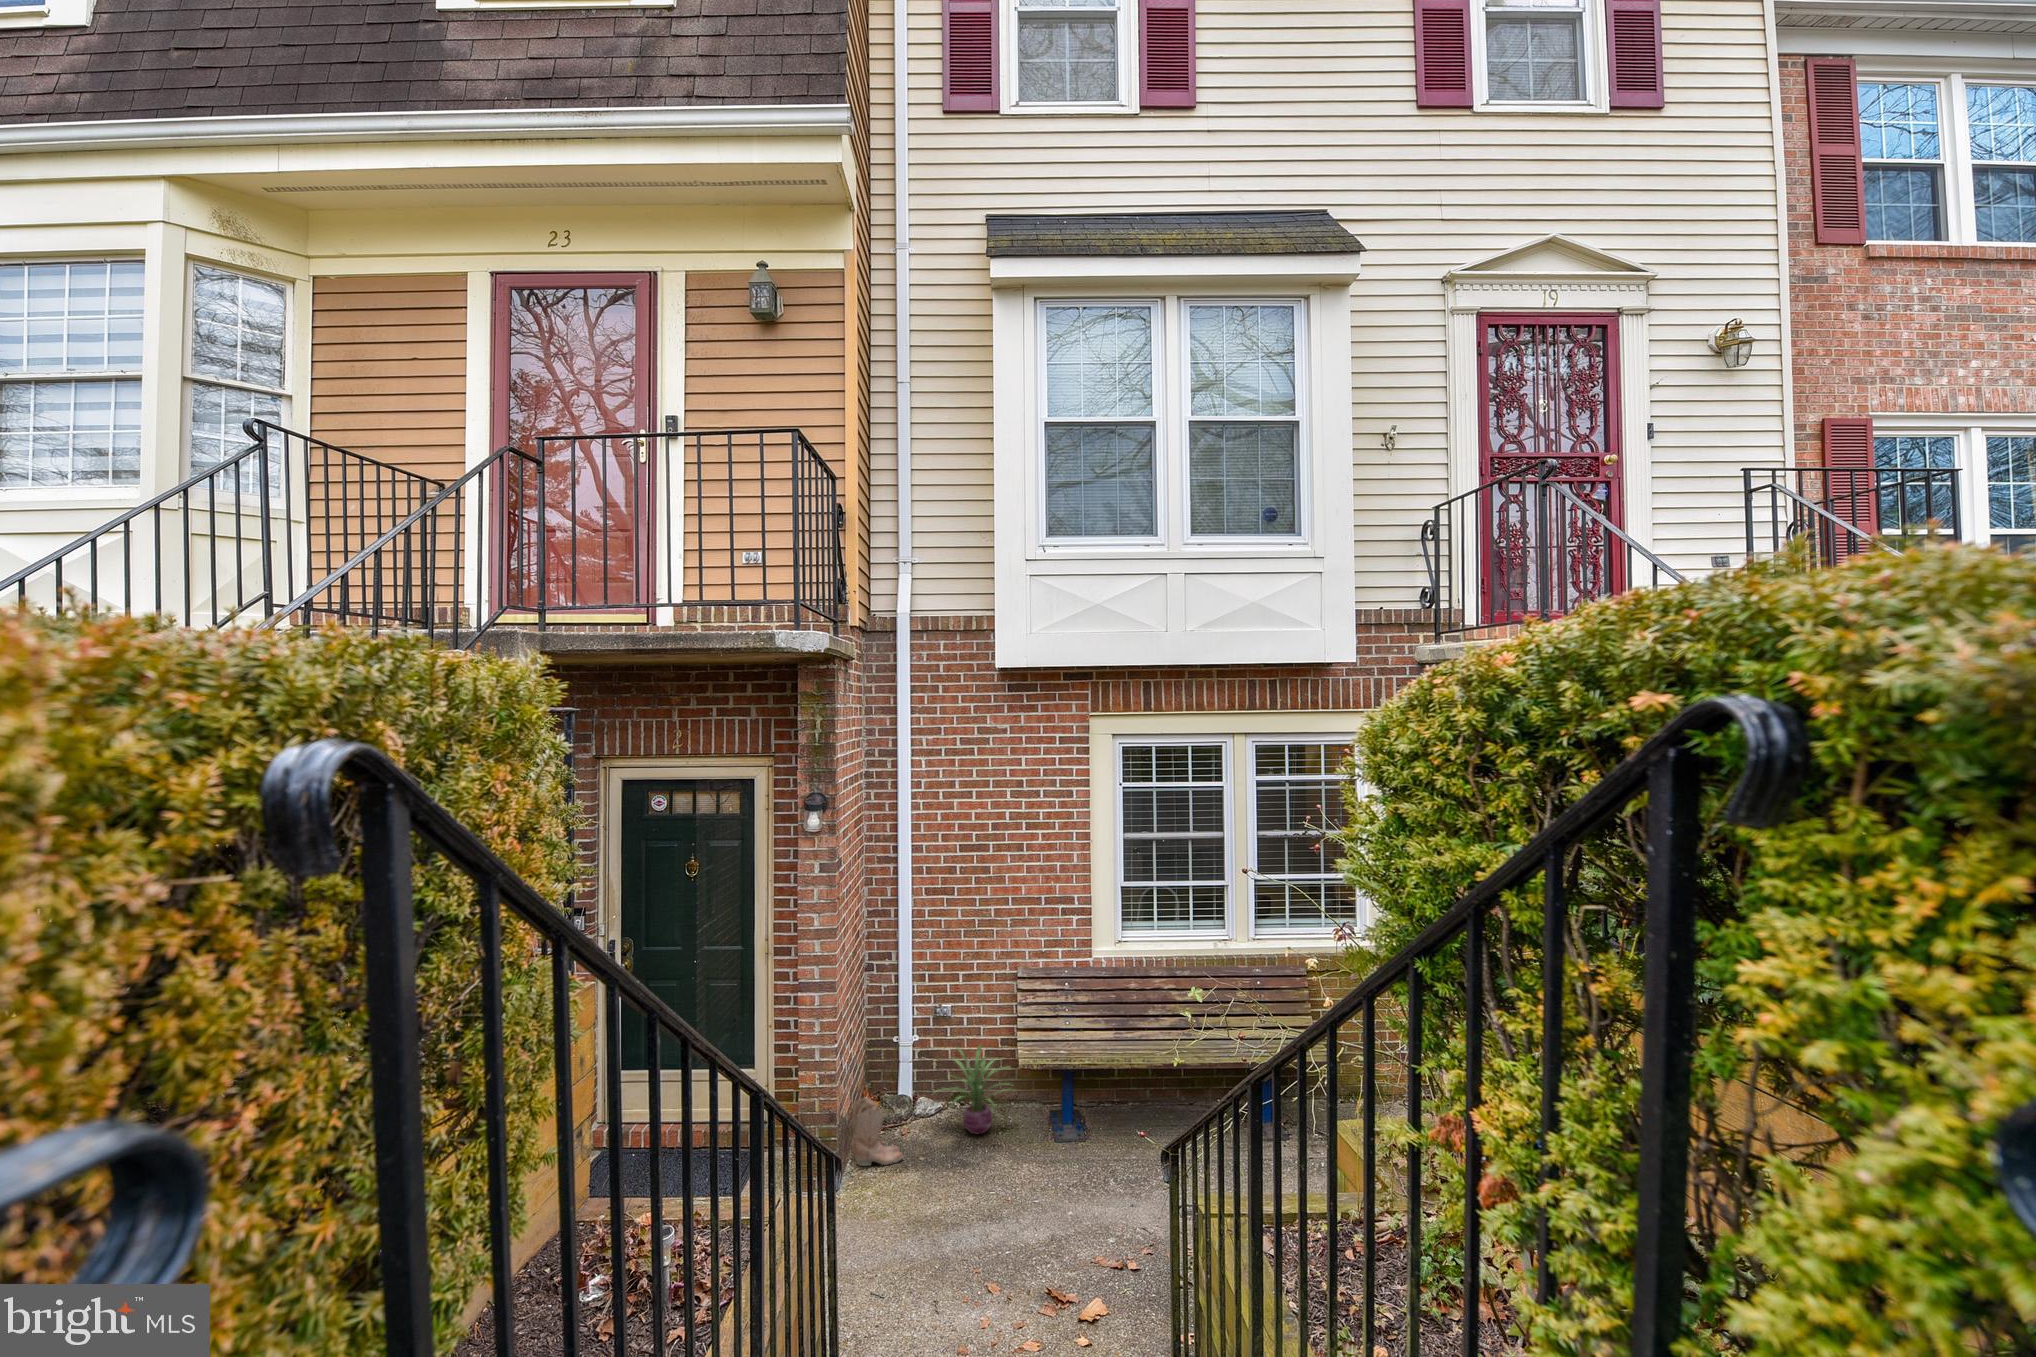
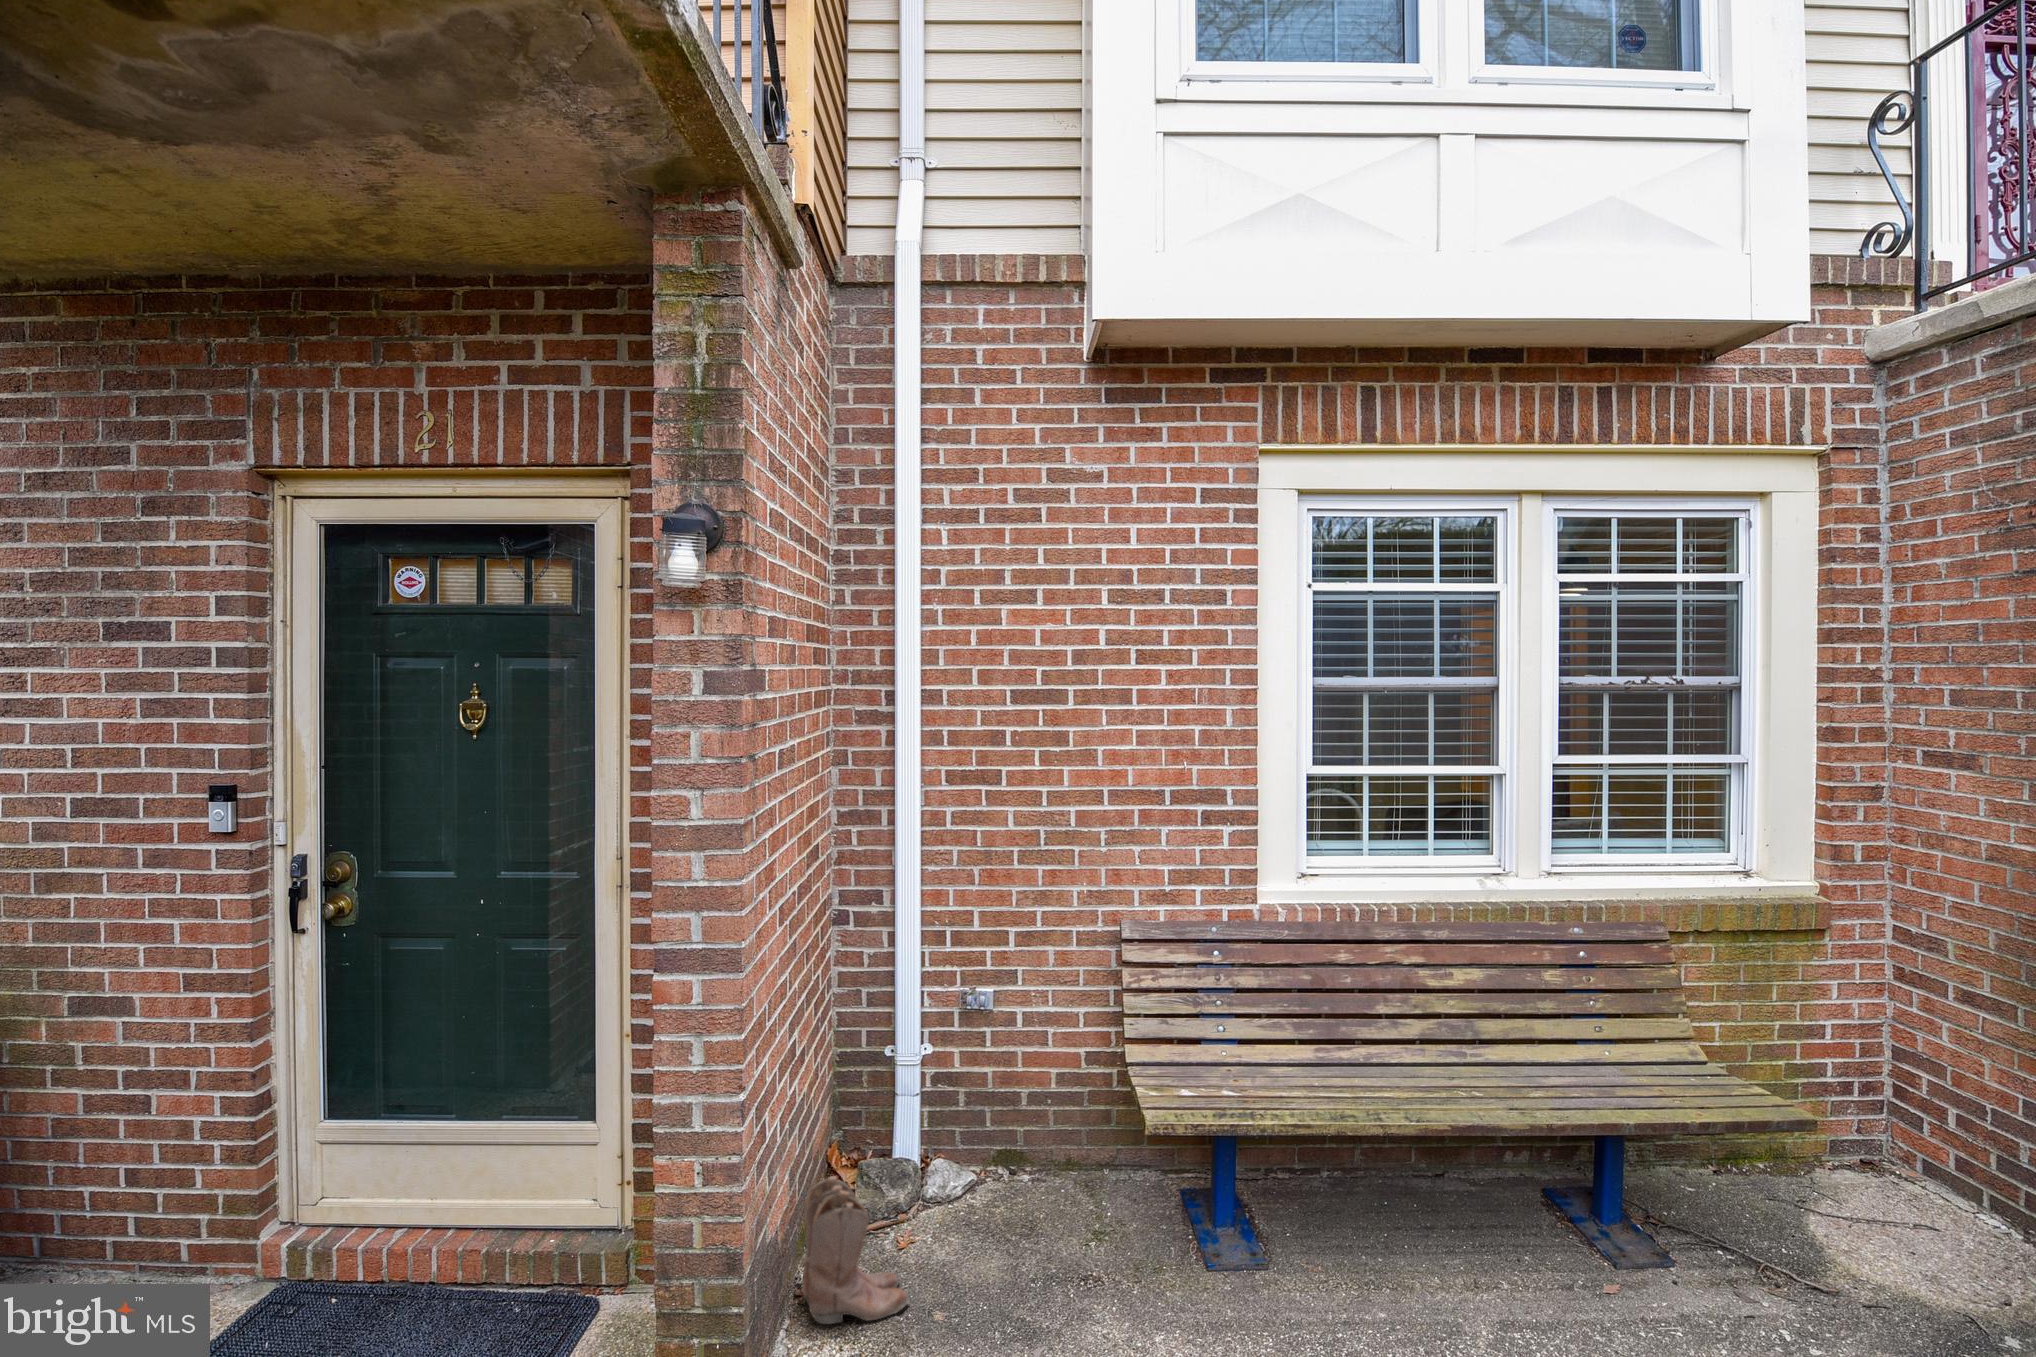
decorative plant: present [945,1045,1009,1134] -> none [958,1064,1131,1242]

